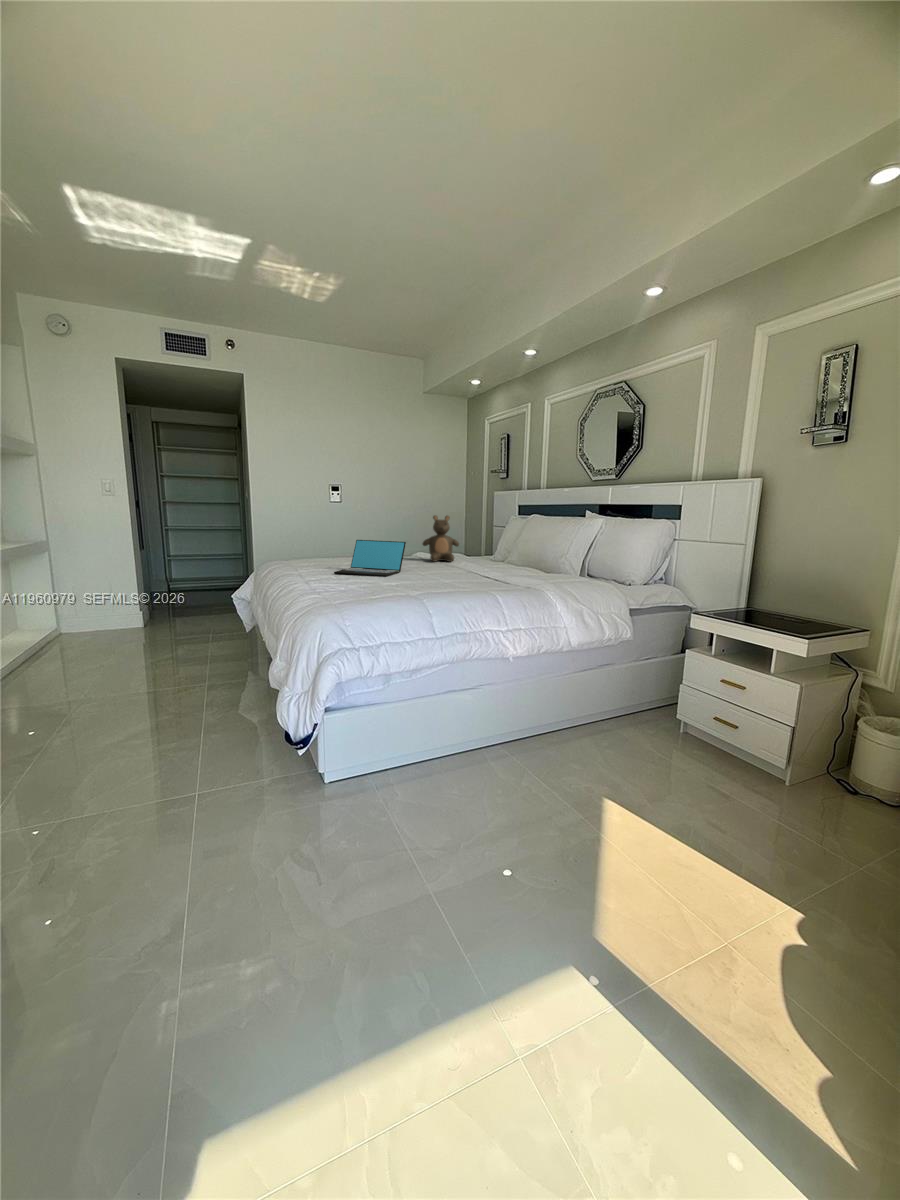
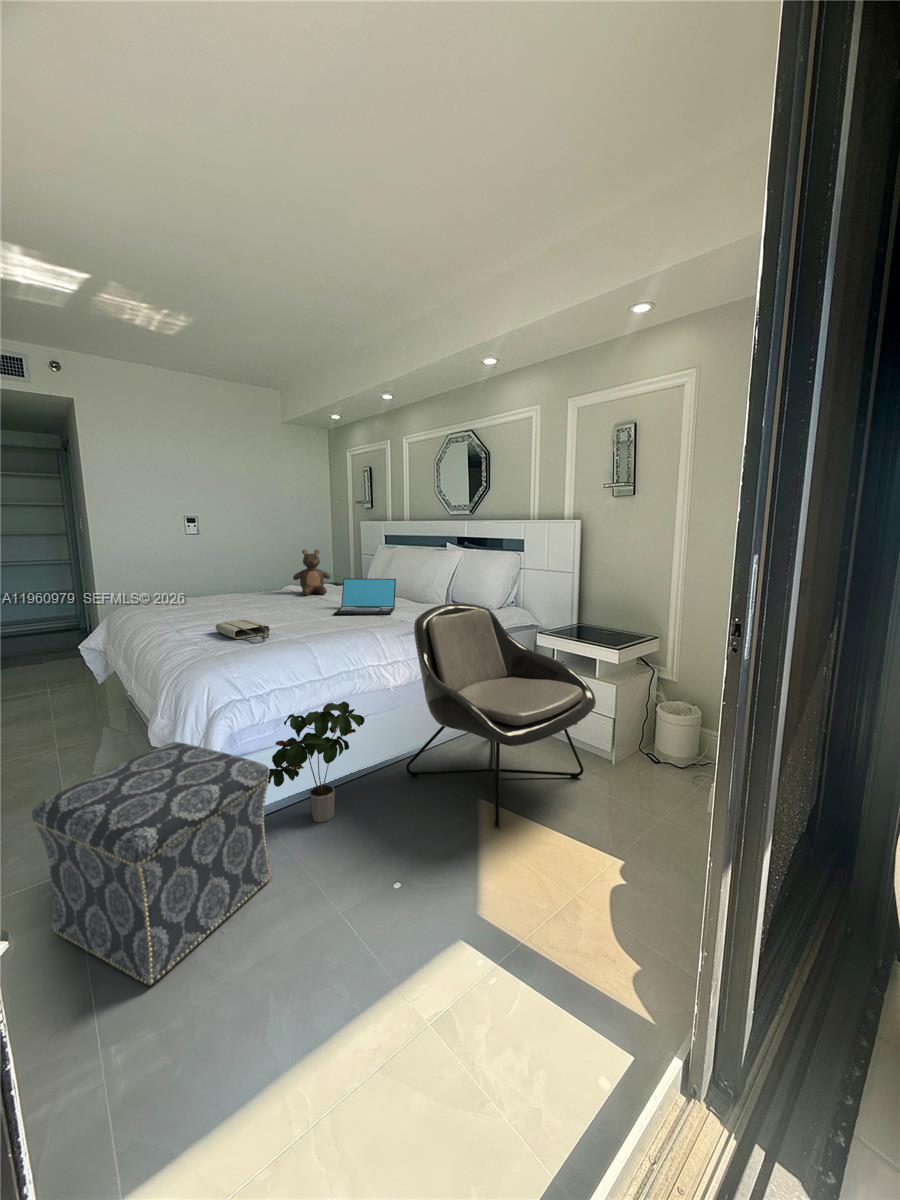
laptop: present [334,540,406,577] -> present [334,578,396,615]
lounge chair: none [521,569,770,835] -> present [406,603,596,828]
tote bag: none [339,575,389,593] -> present [216,620,270,640]
potted plant: none [368,664,478,791] -> present [268,701,364,822]
ottoman: none [147,684,368,926] -> present [32,742,272,986]

